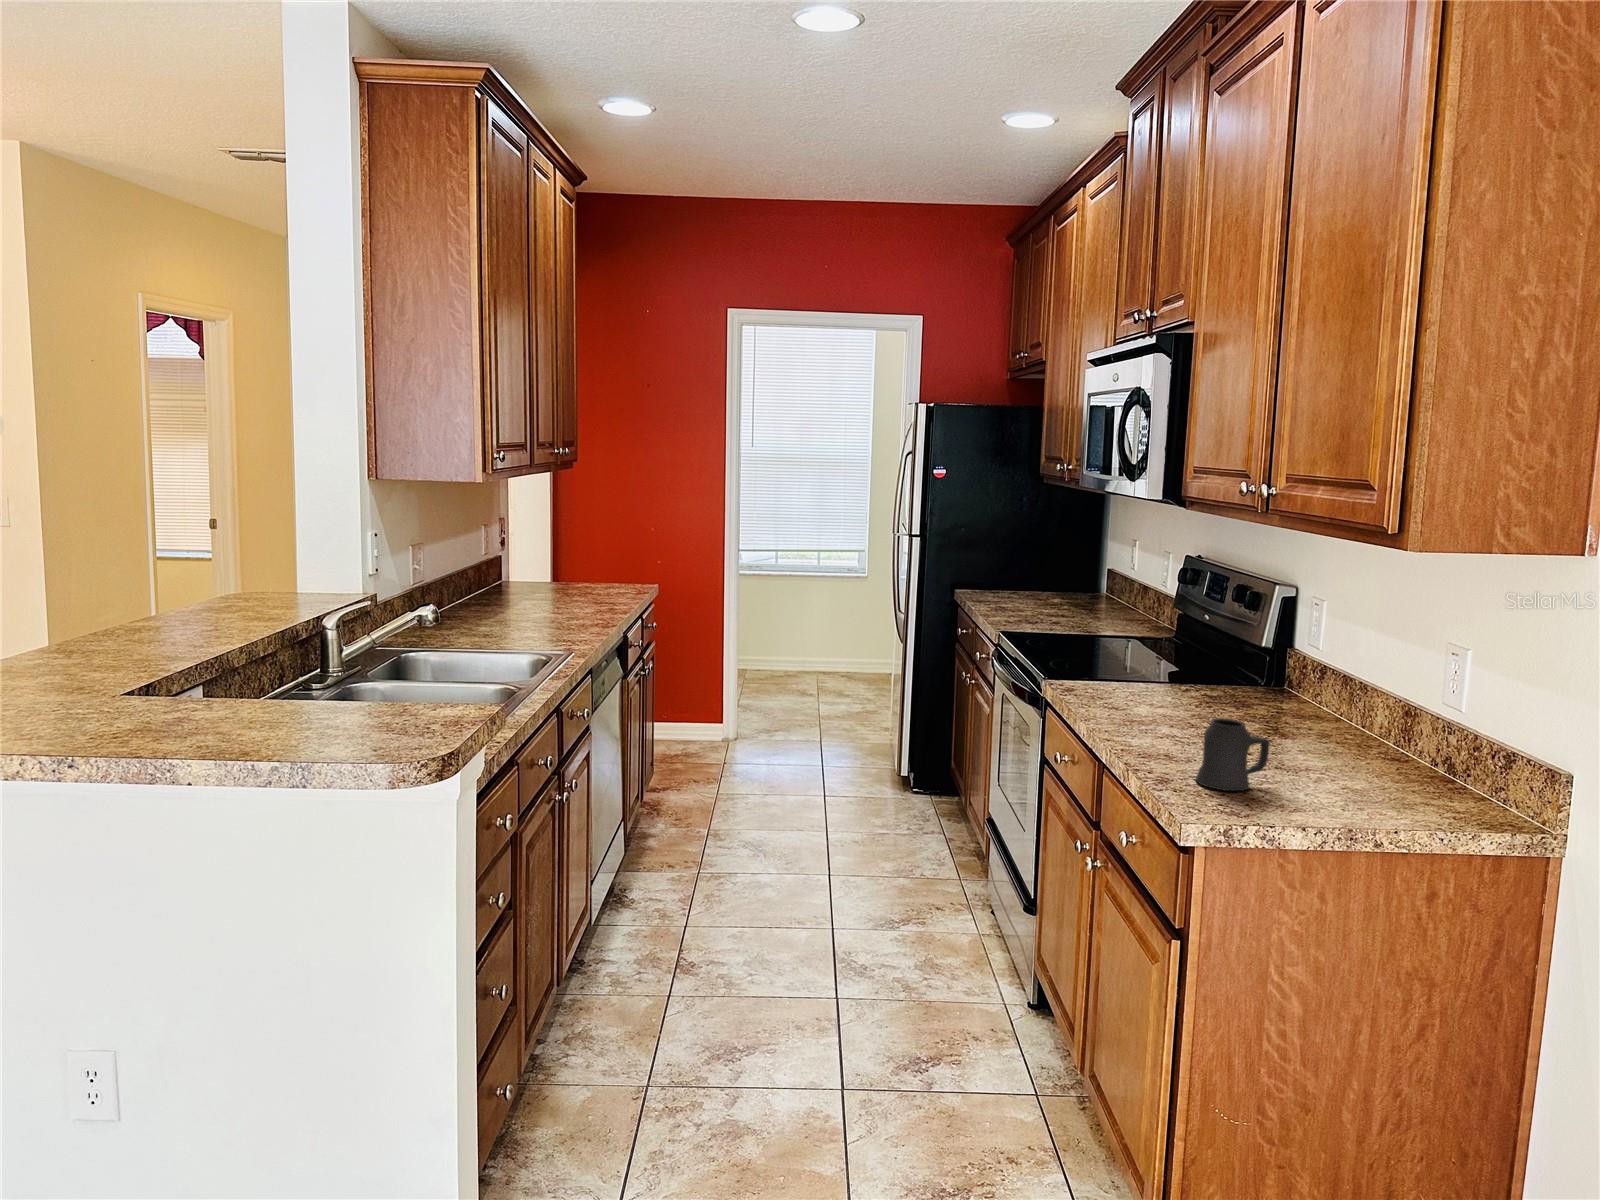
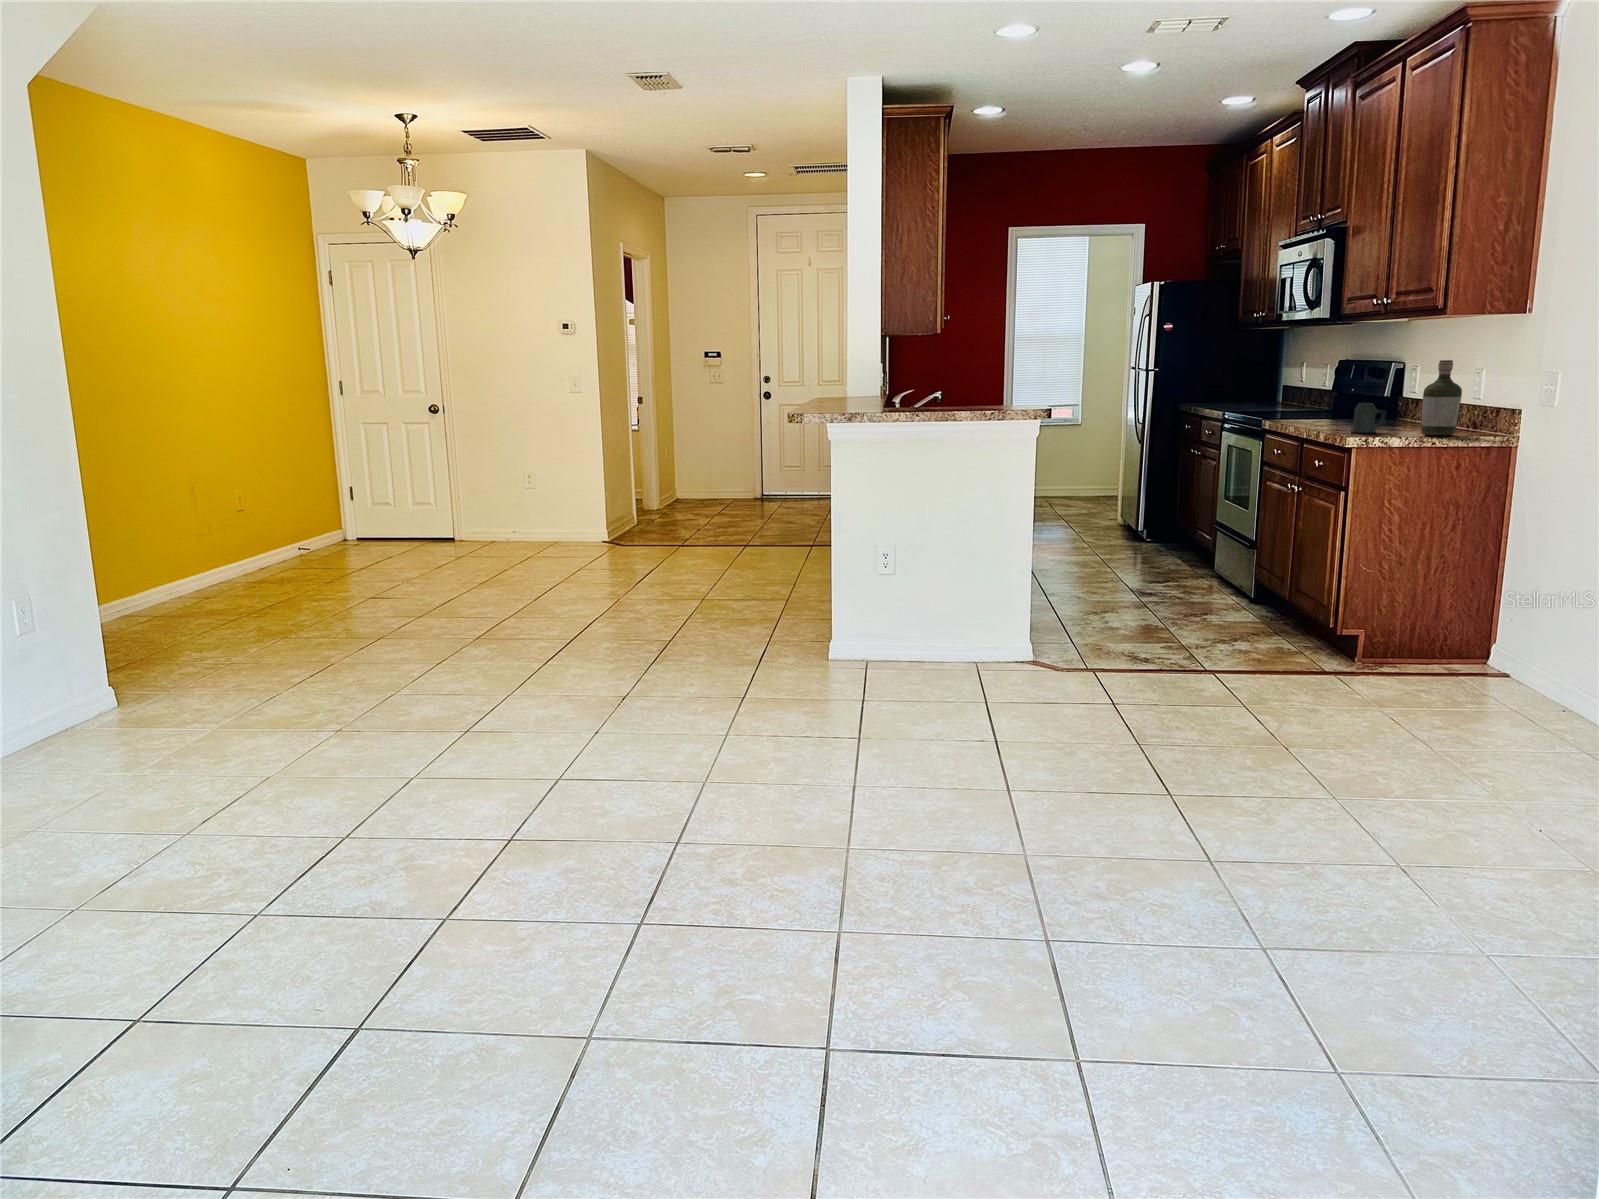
bottle: none [1350,649,1440,827] -> present [1421,360,1462,436]

